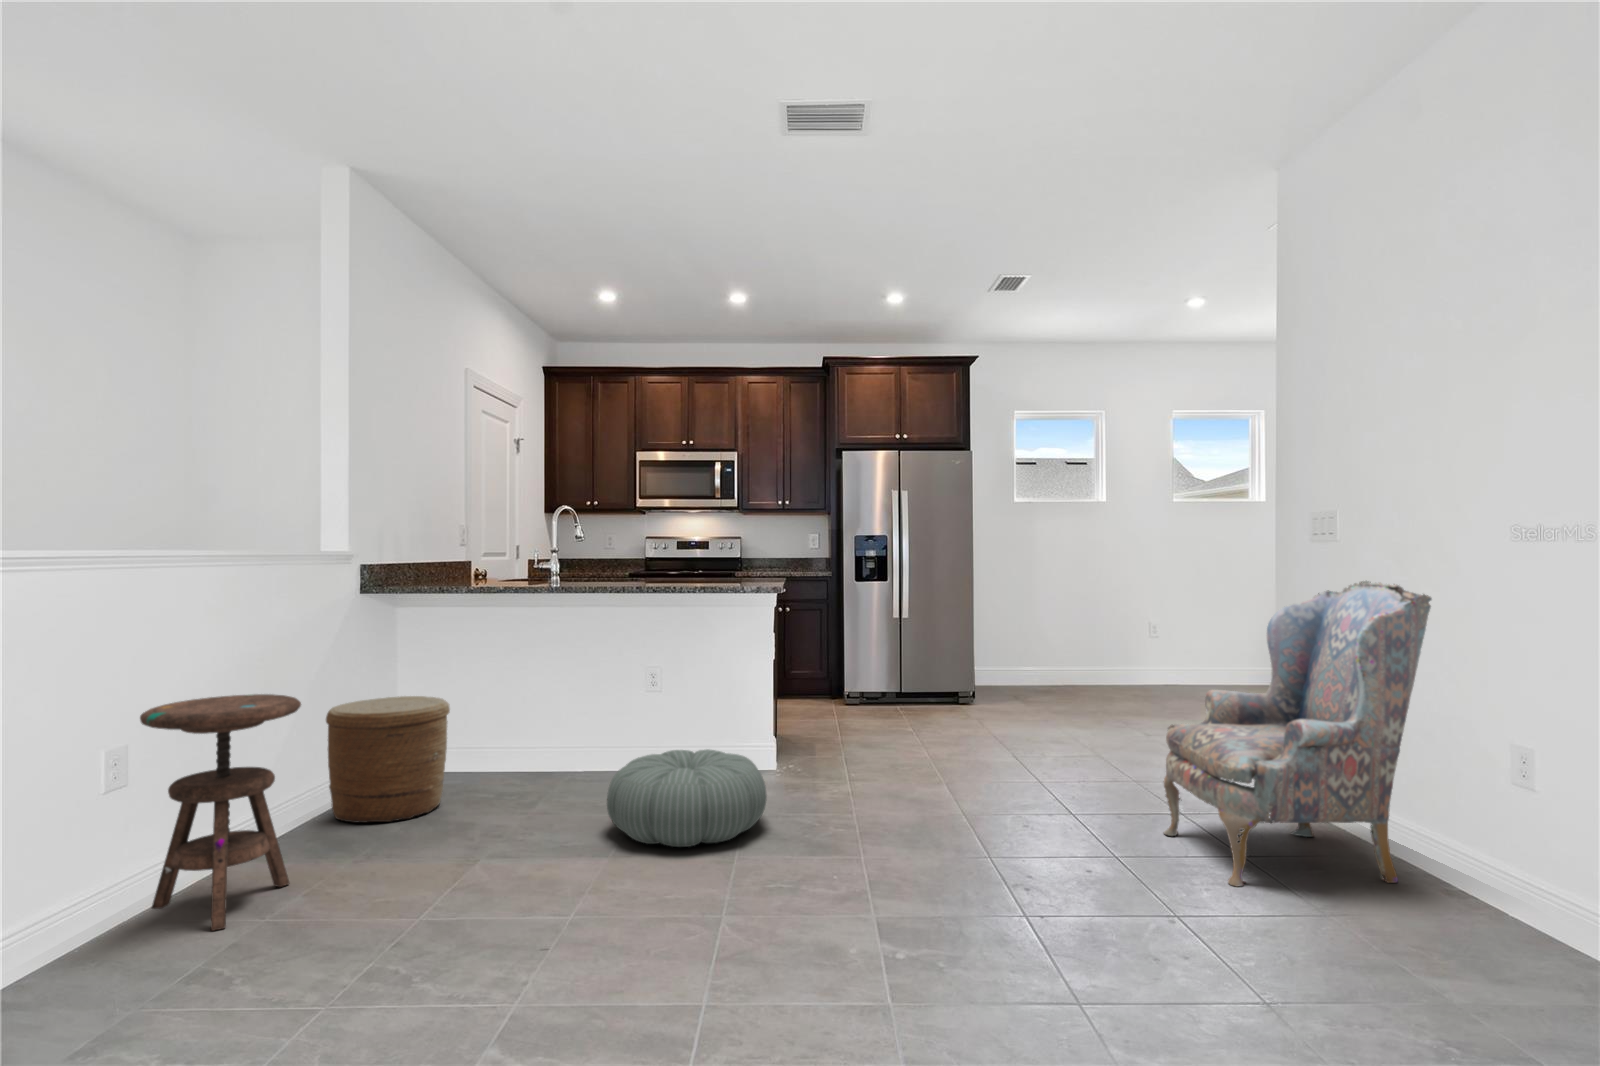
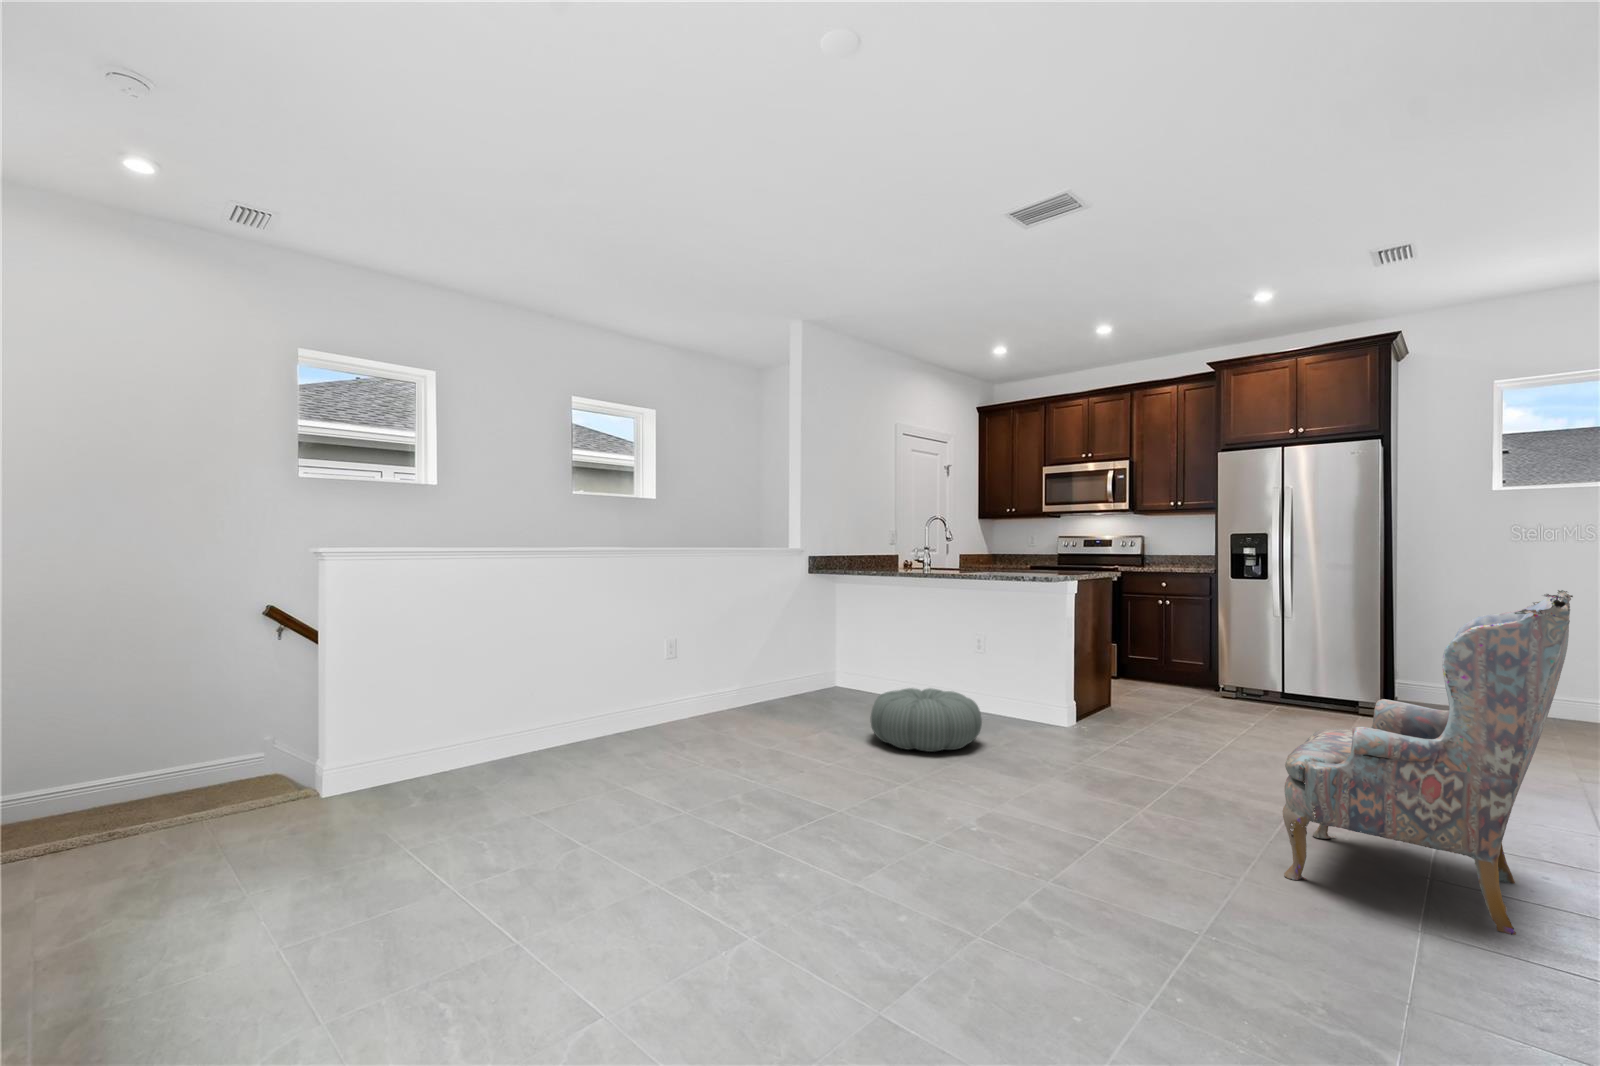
side table: present [140,694,301,931] -> none [644,620,711,731]
woven basket: present [326,696,450,822] -> none [760,635,826,707]

